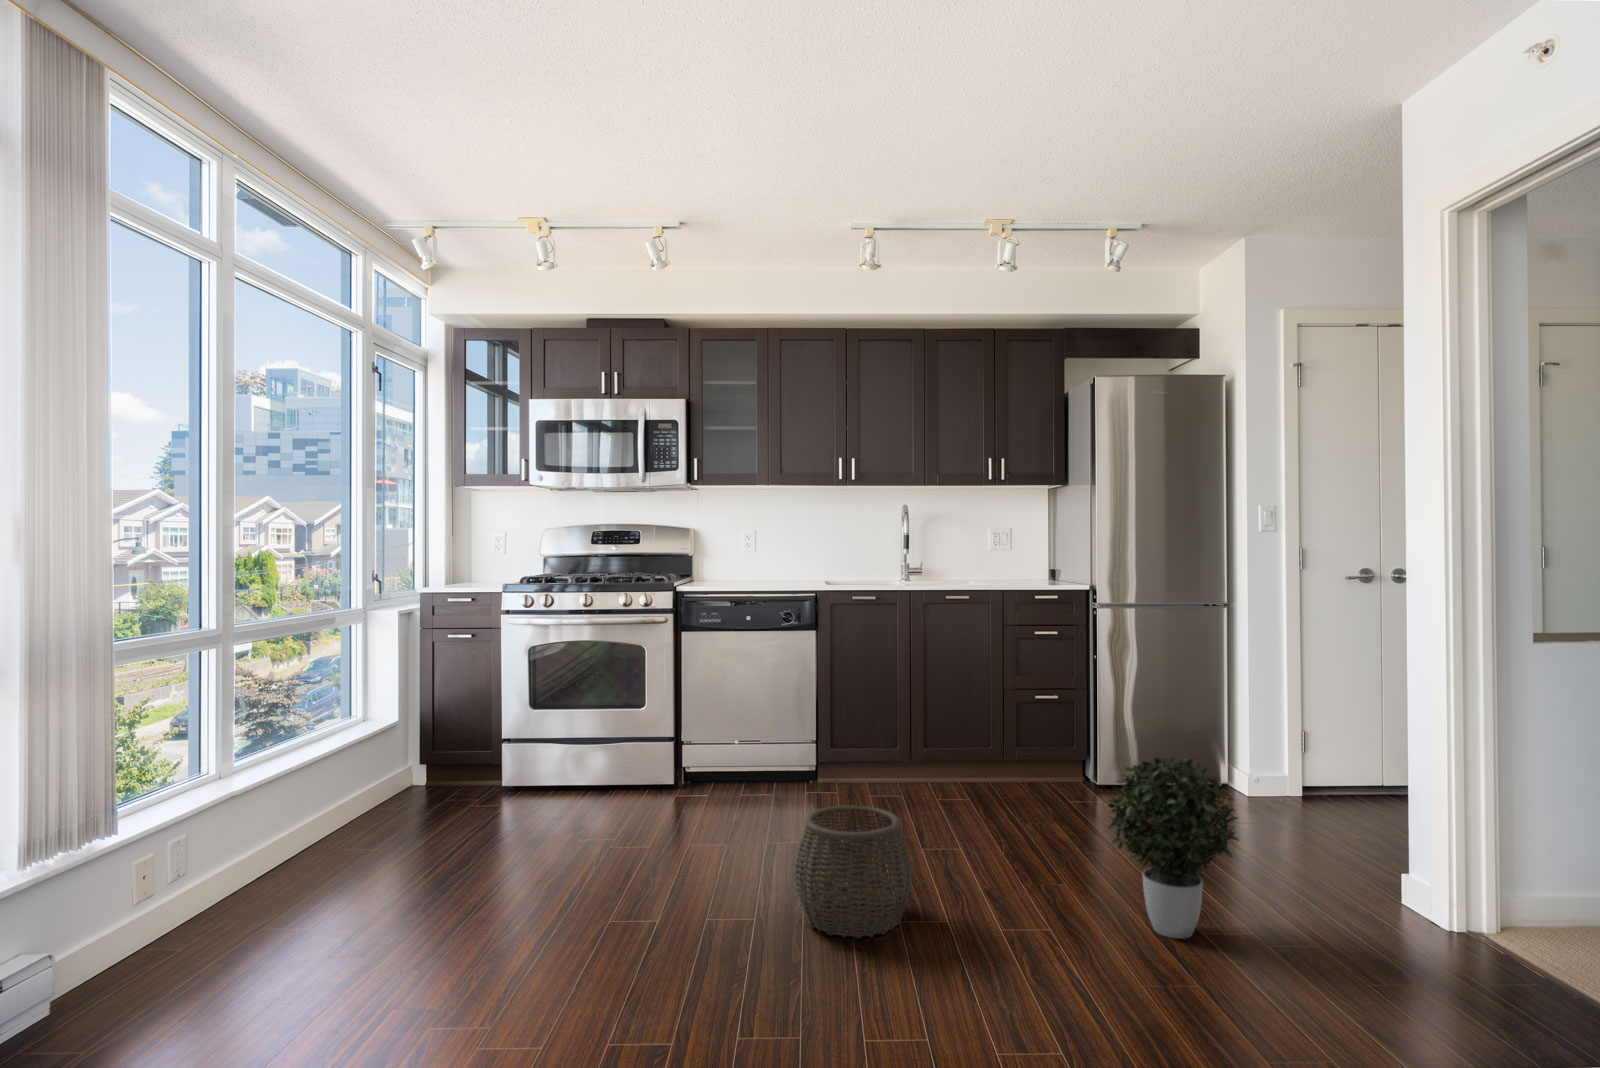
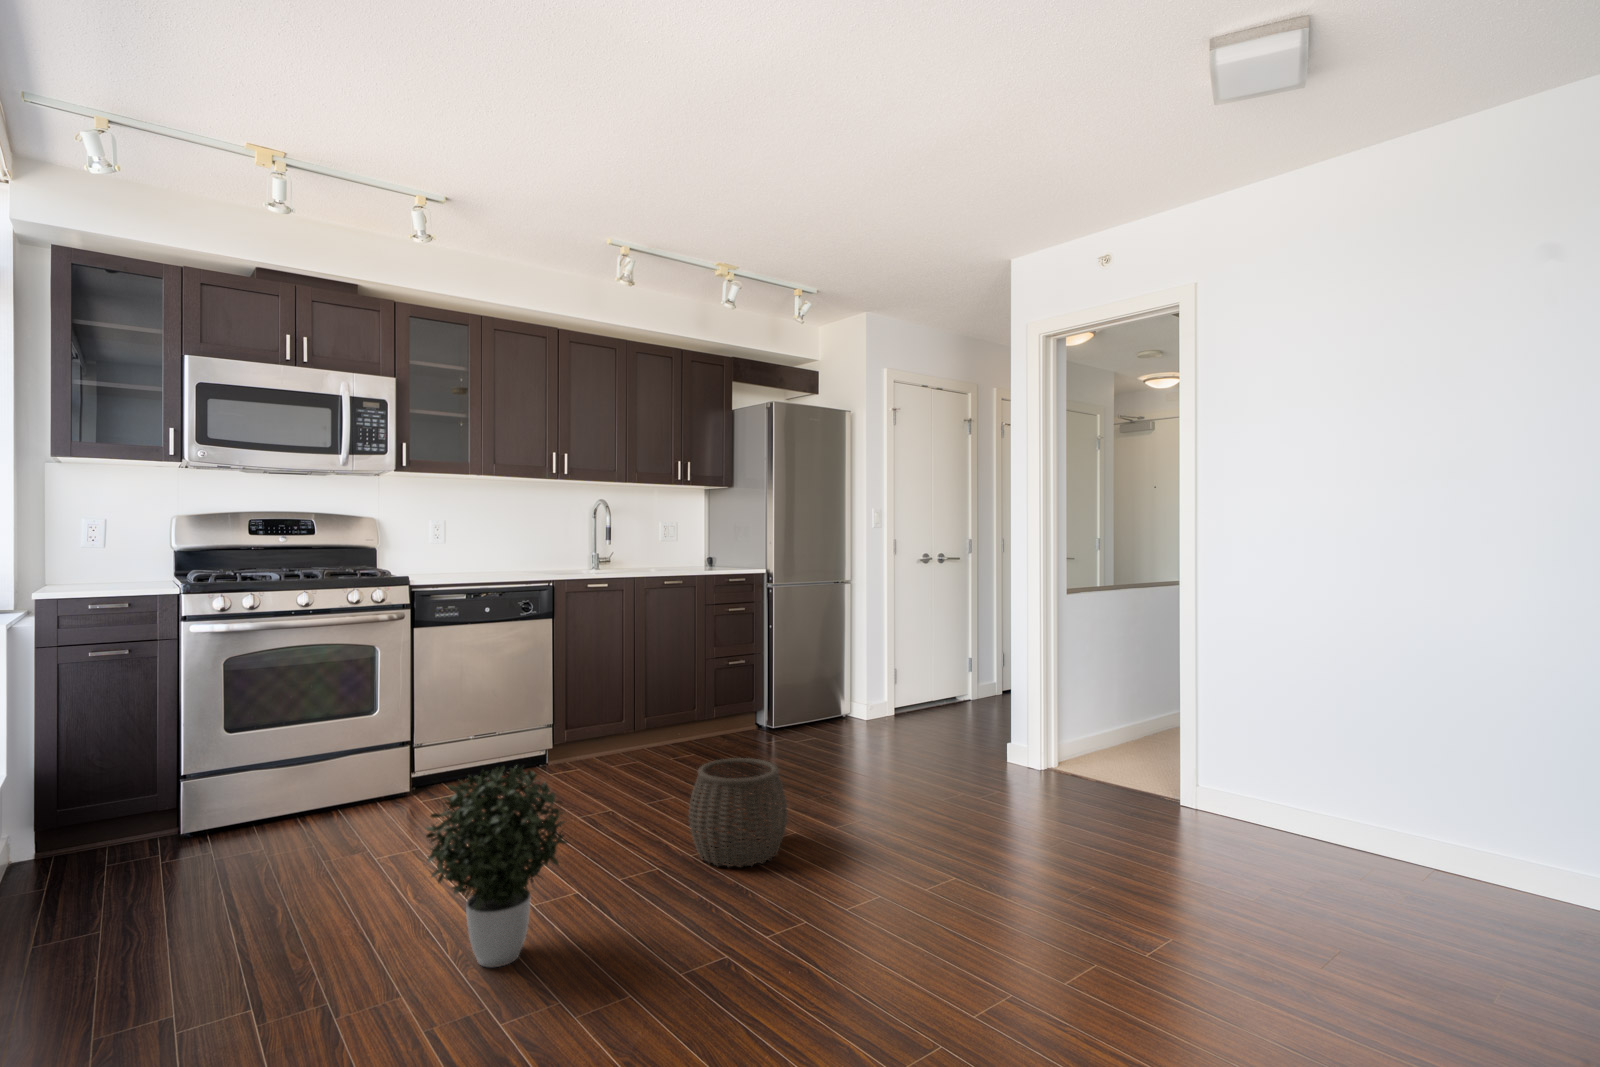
potted plant: present [1107,757,1239,939] -> present [426,766,568,967]

